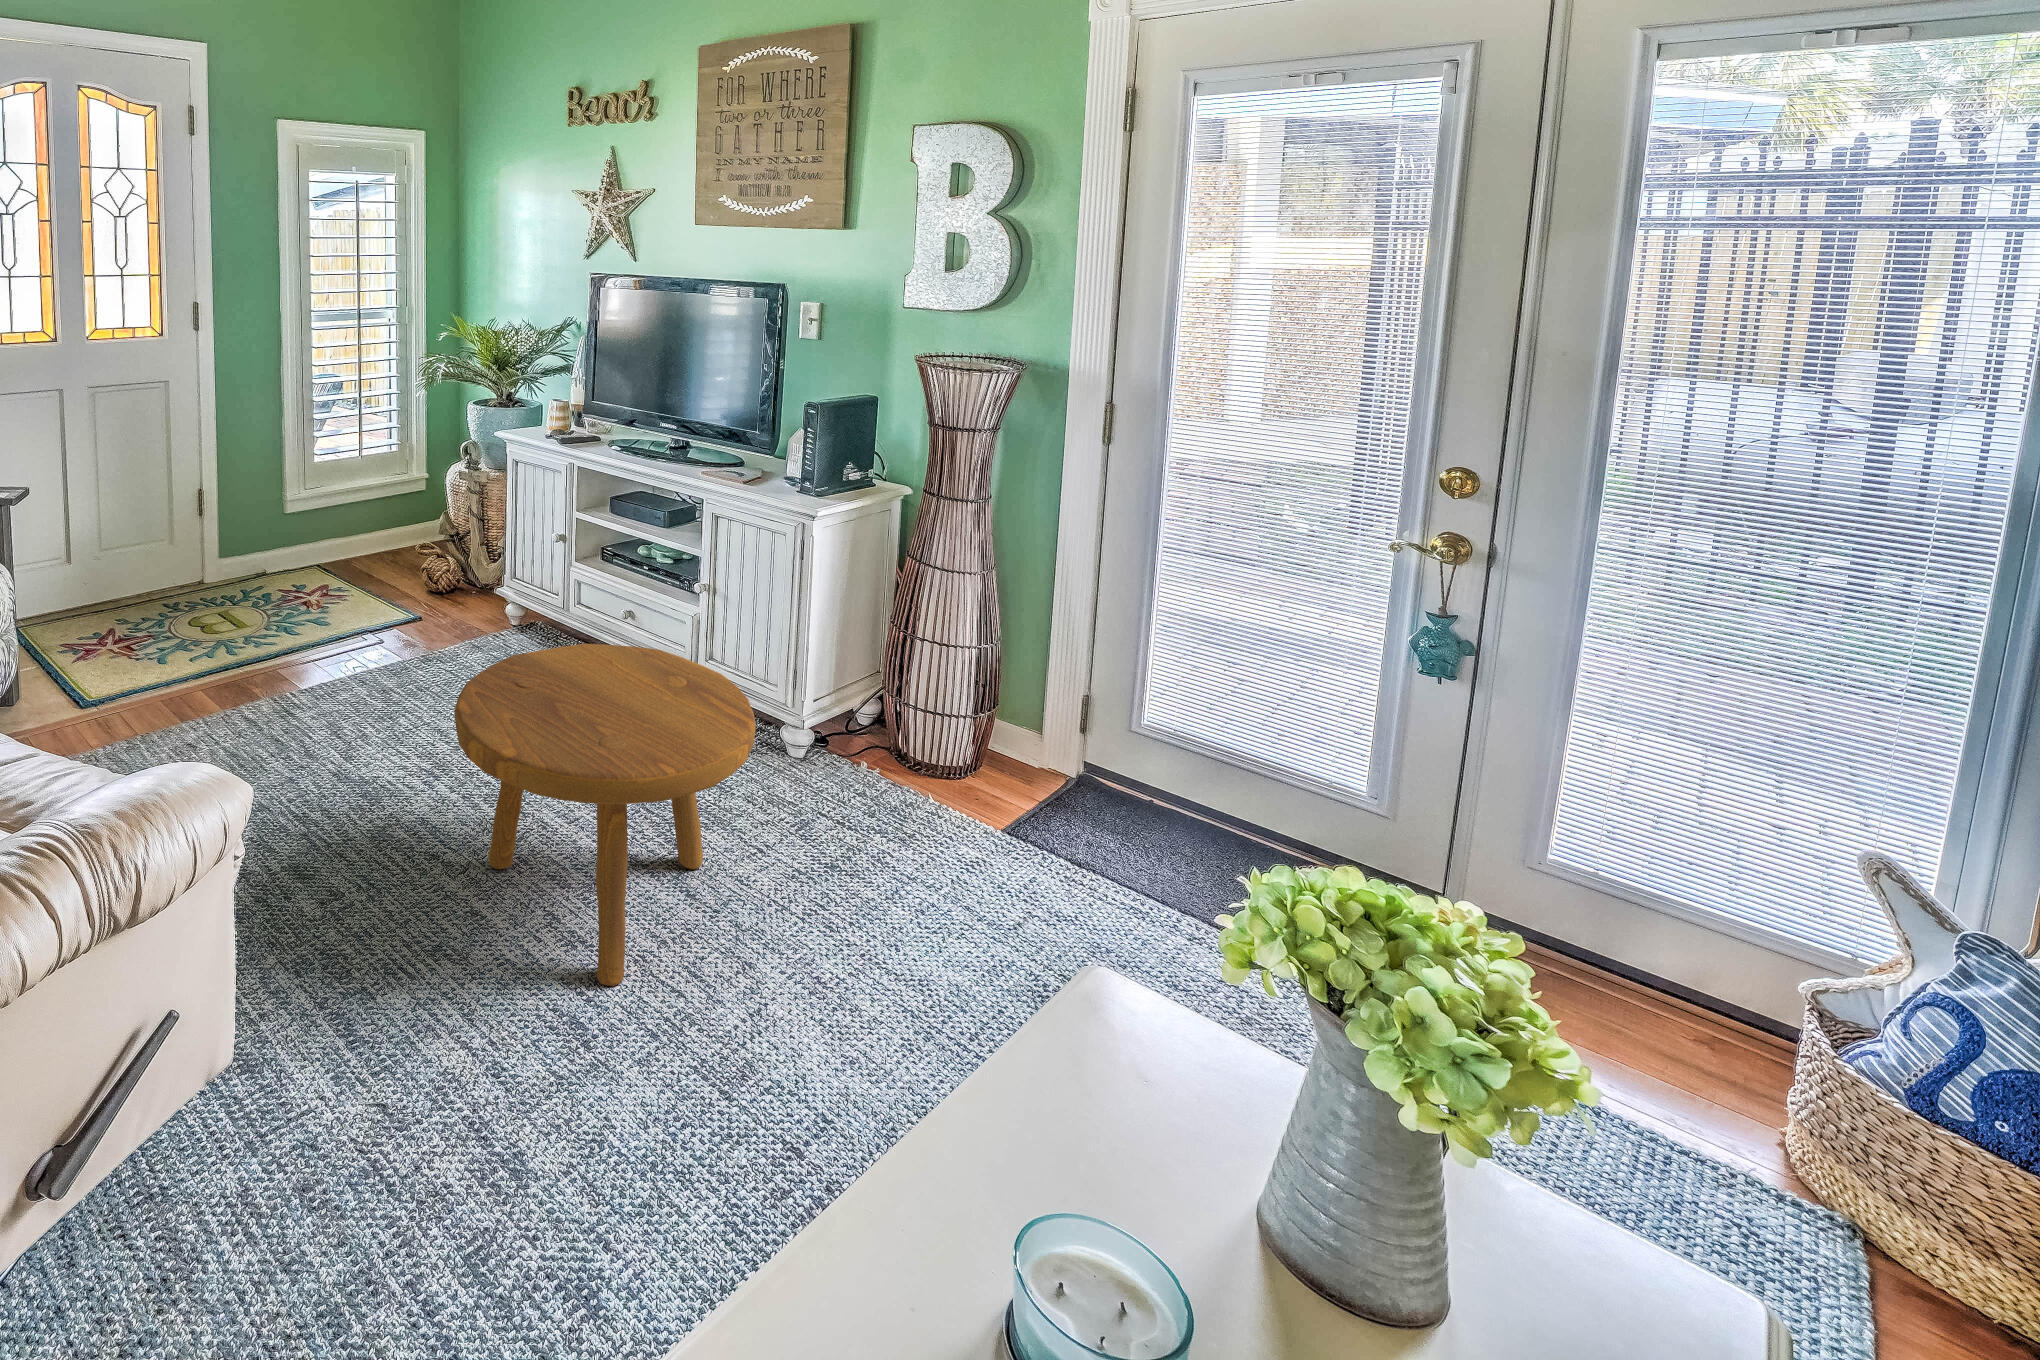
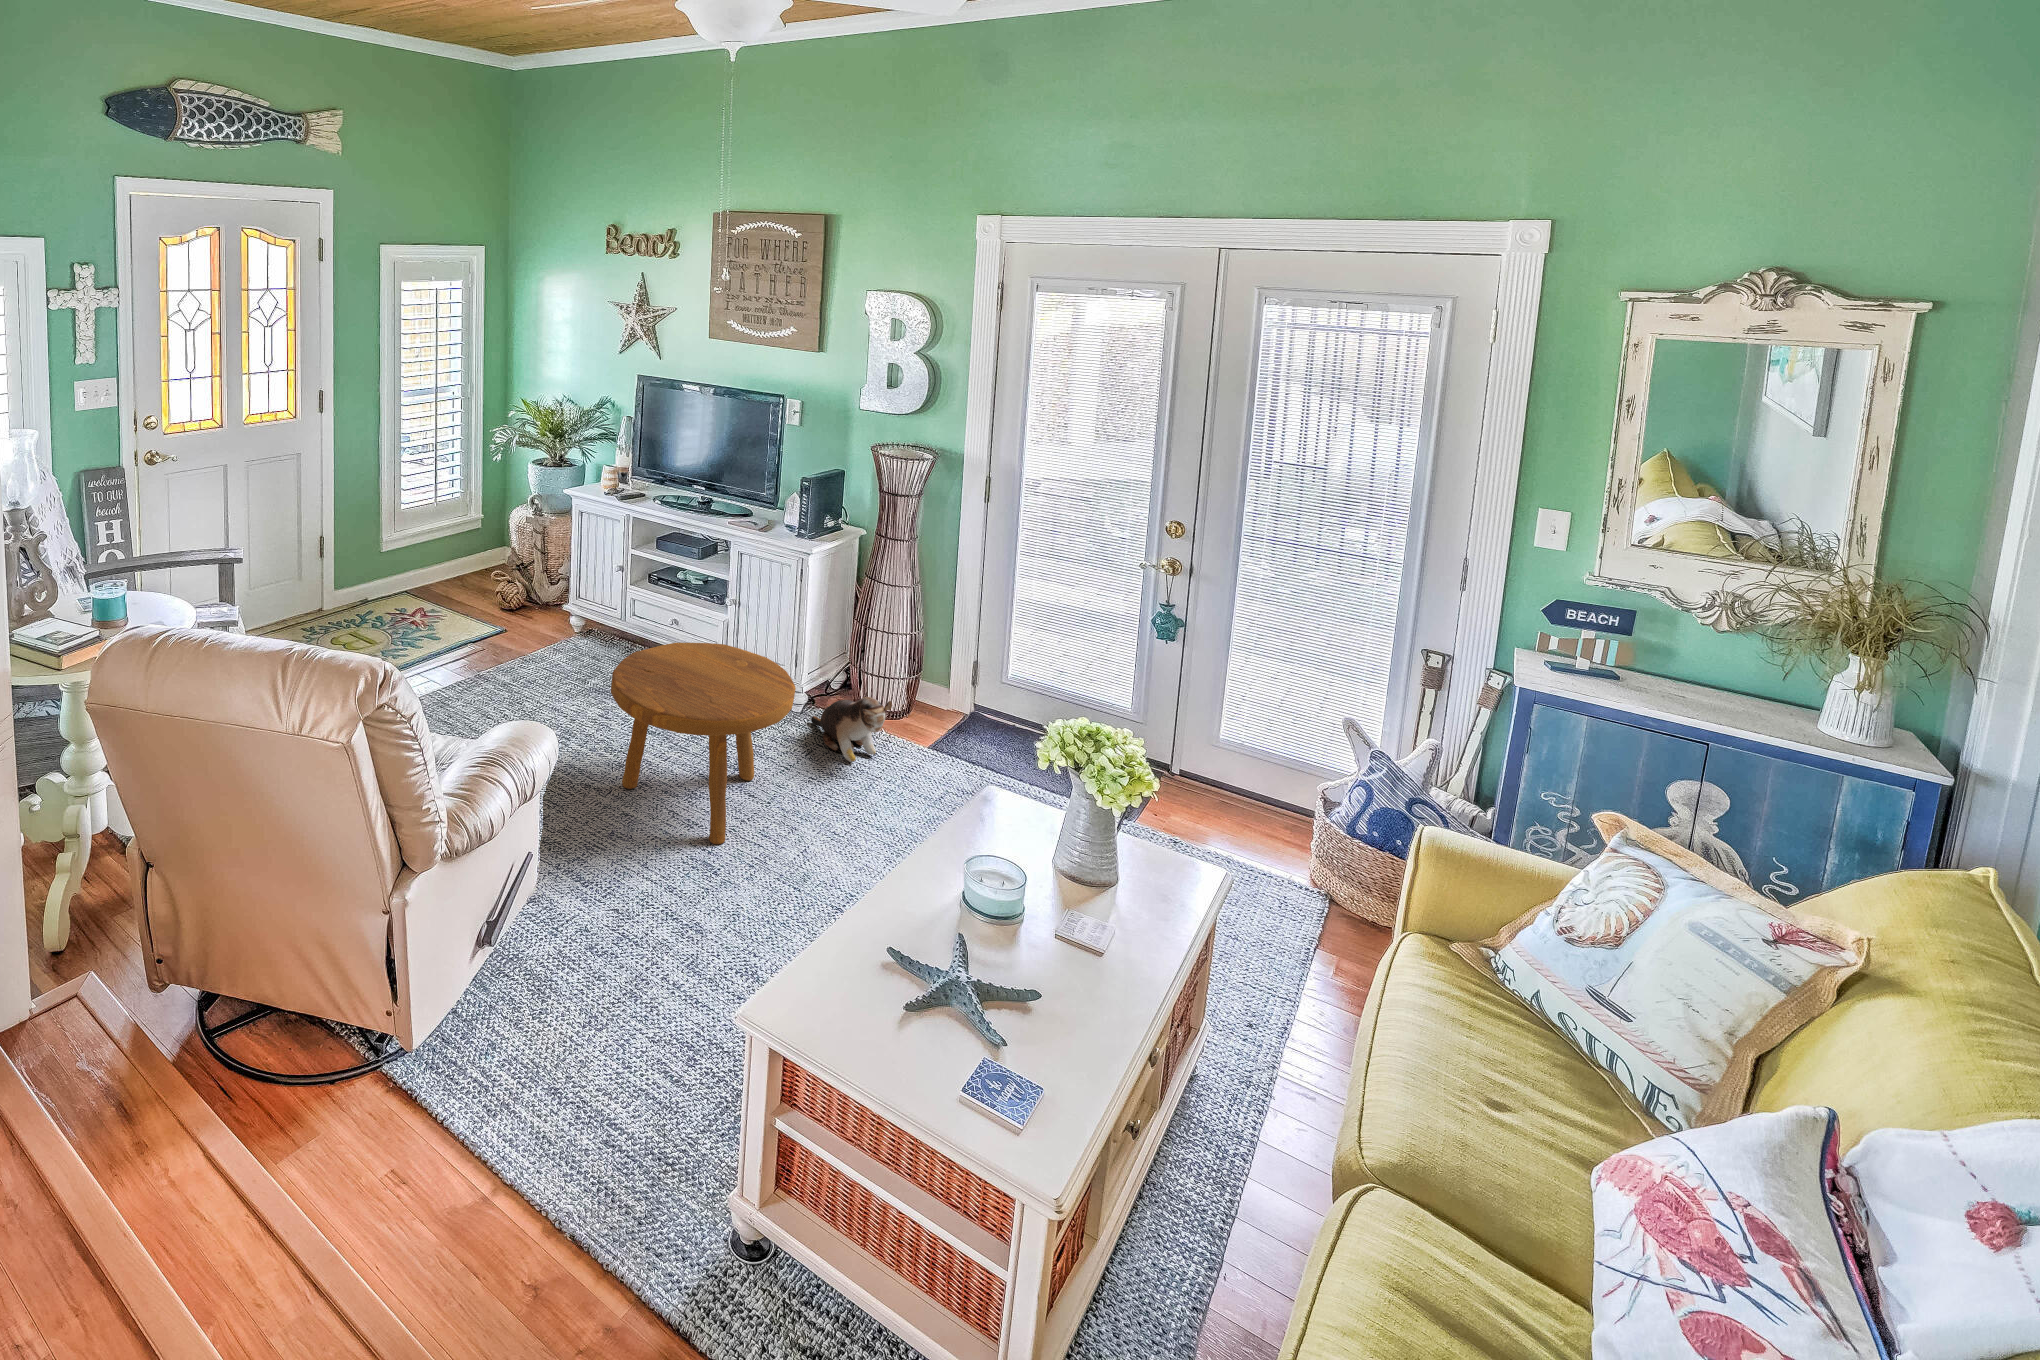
plush toy: none [815,745,935,849] -> present [811,697,892,762]

